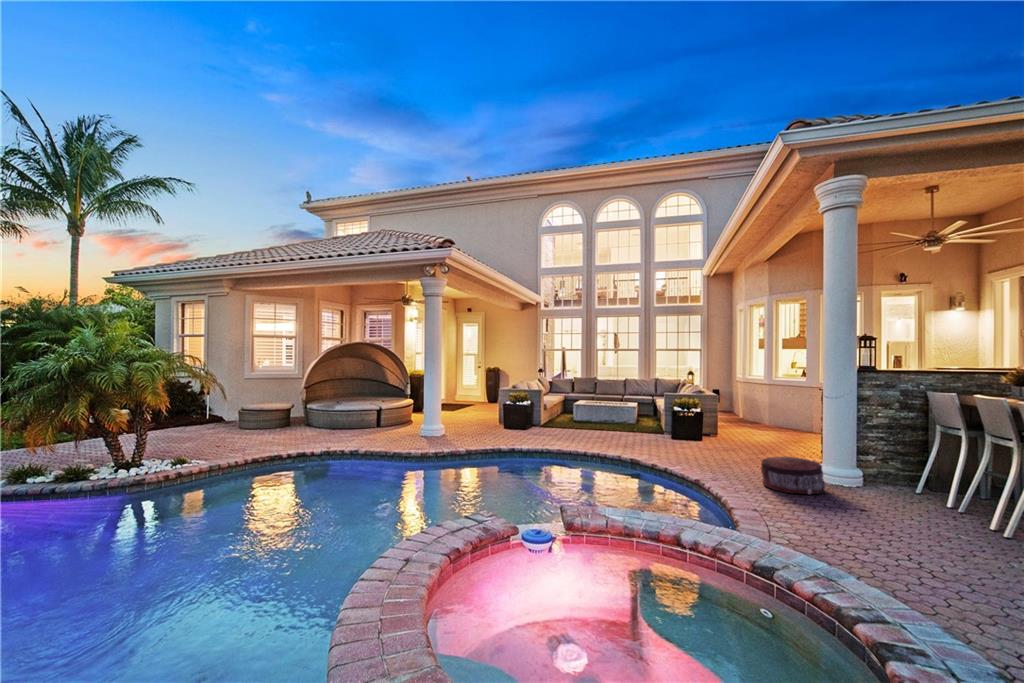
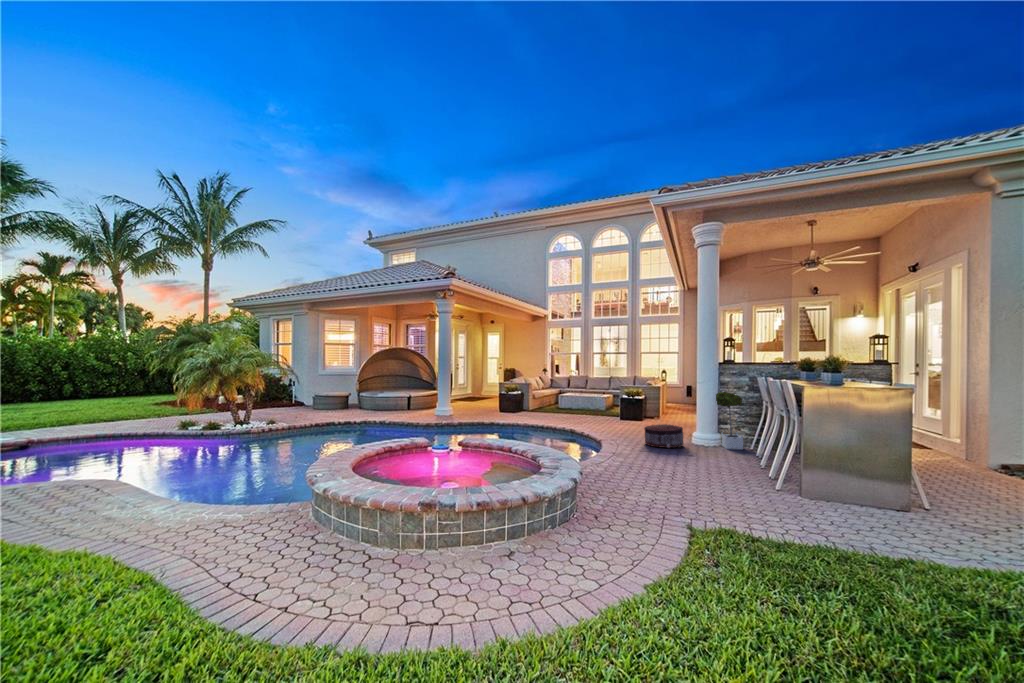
potted tree: none [859,411,906,493] -> present [716,391,743,449]

